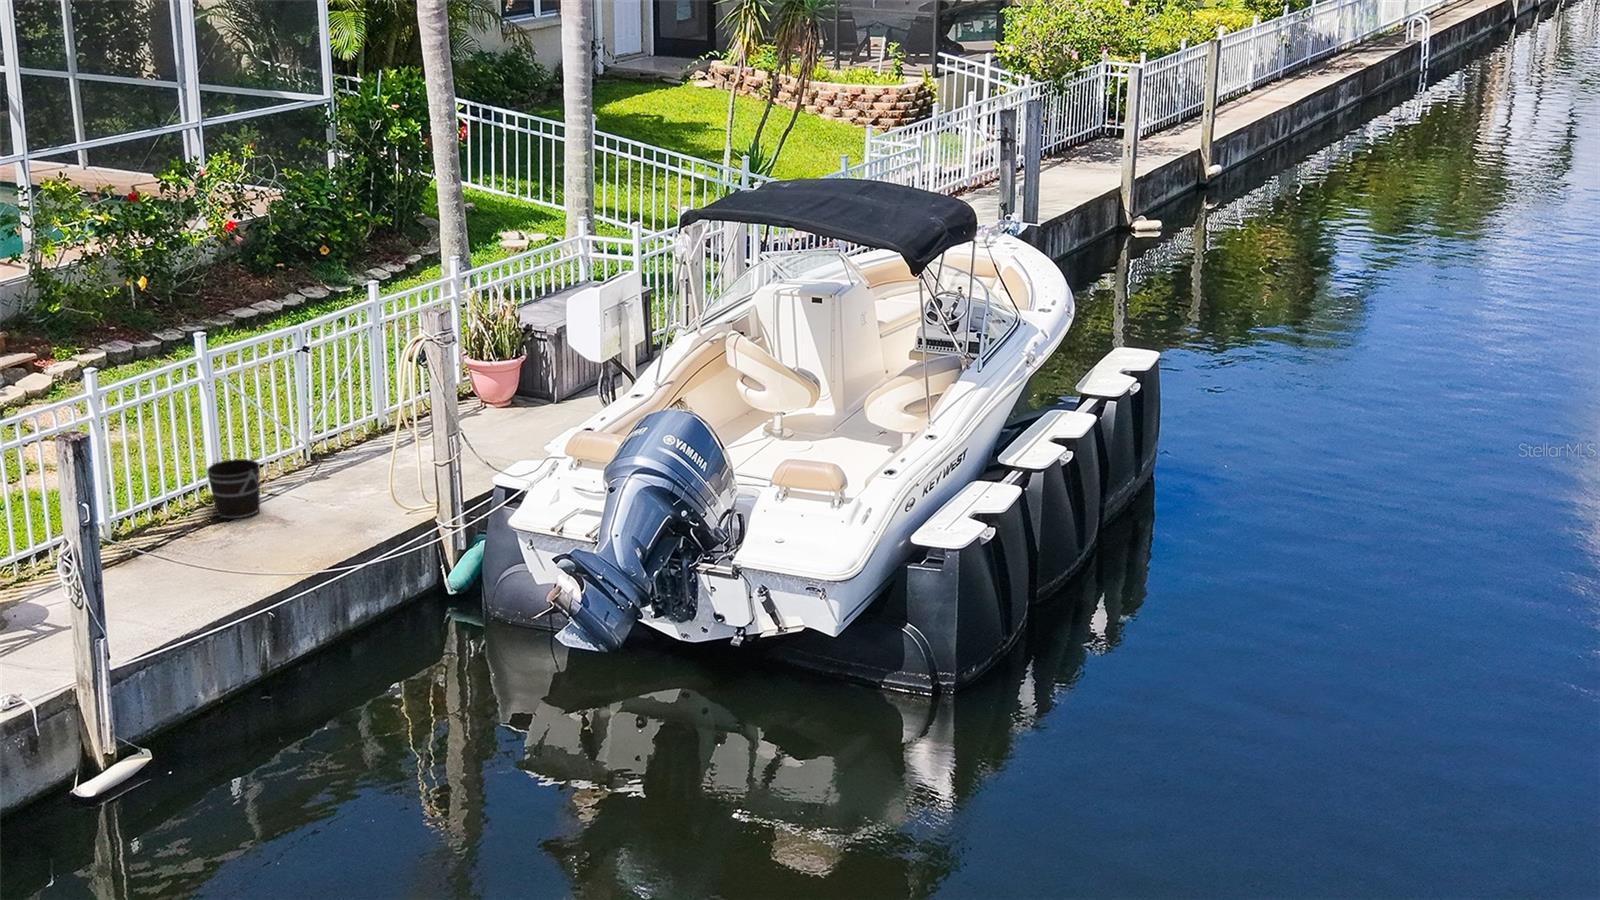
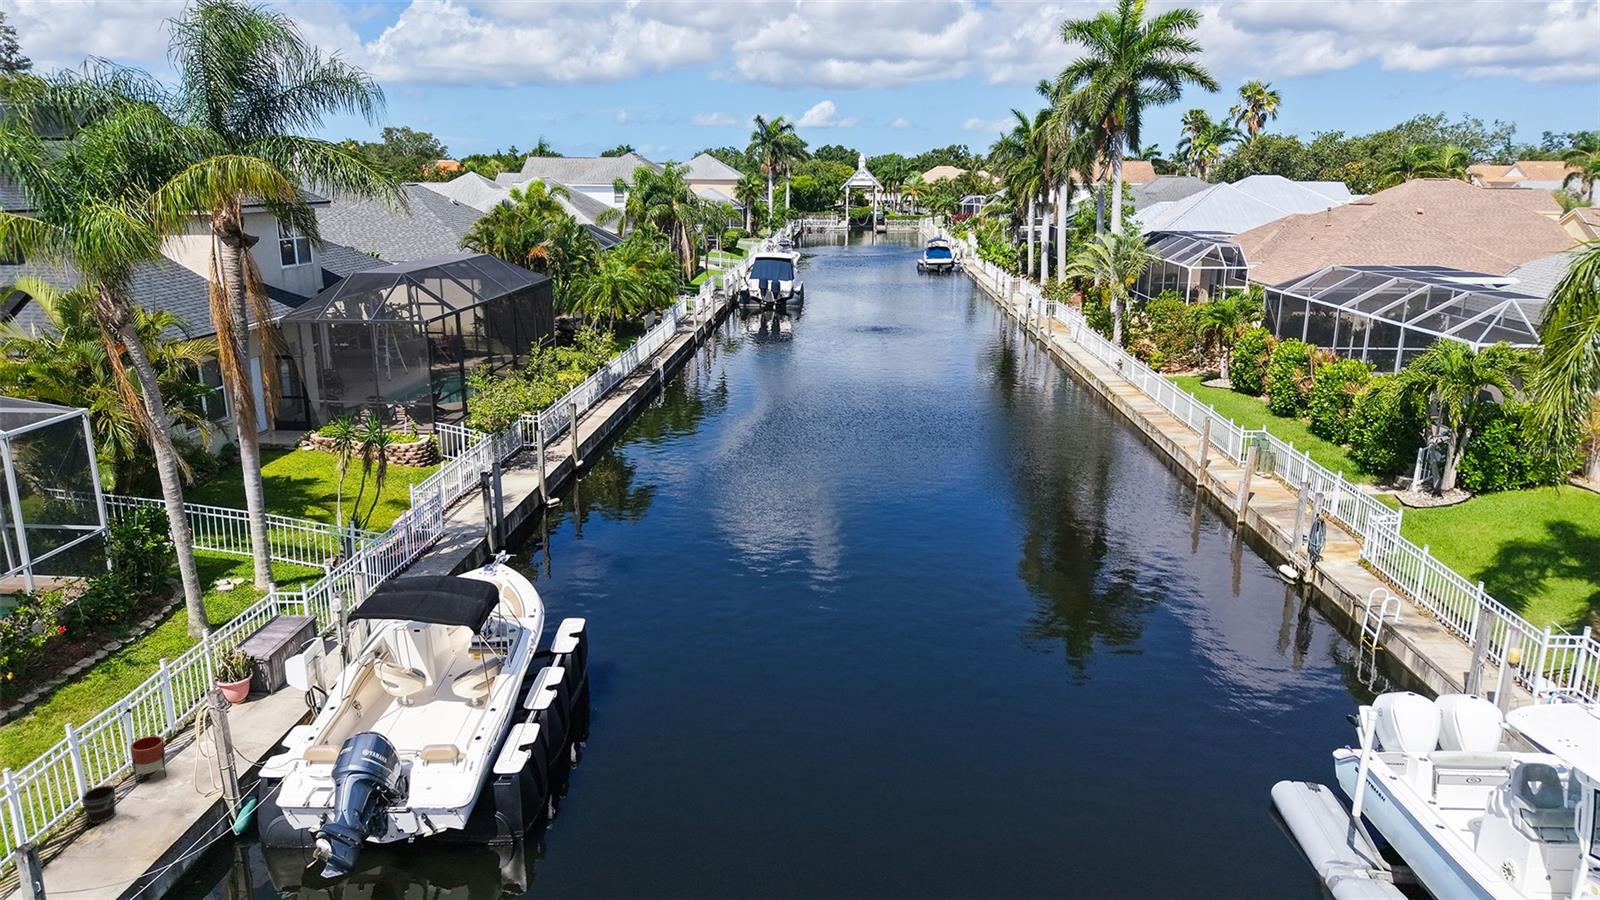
planter: none [298,401,354,478] -> present [130,736,166,783]

